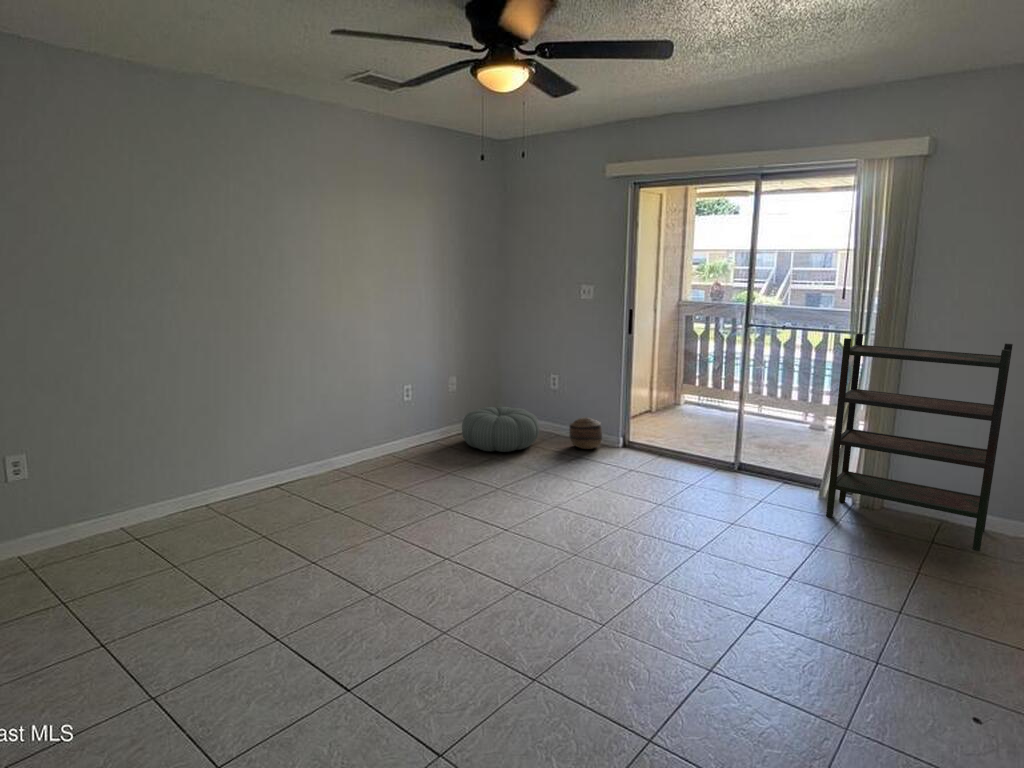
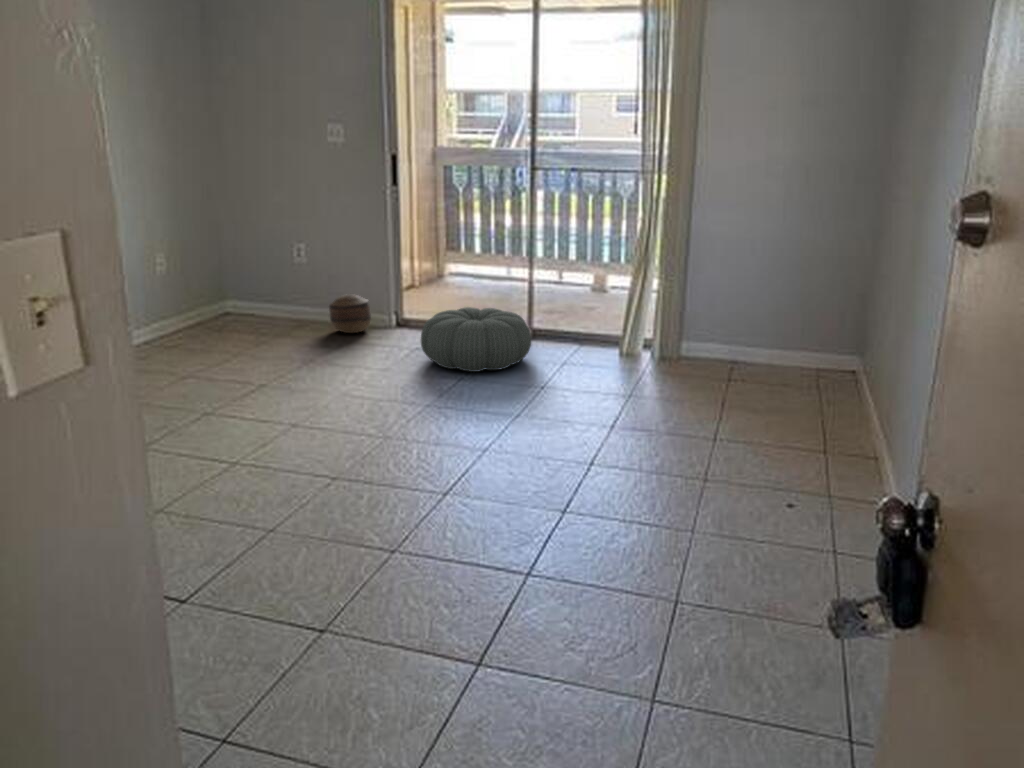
bookshelf: present [826,334,1013,551] -> none [632,174,792,383]
pouf: present [462,407,539,452] -> present [421,307,531,372]

